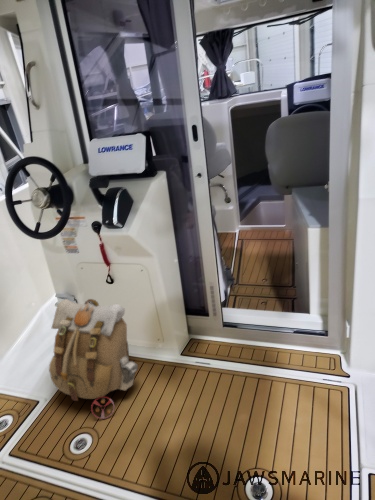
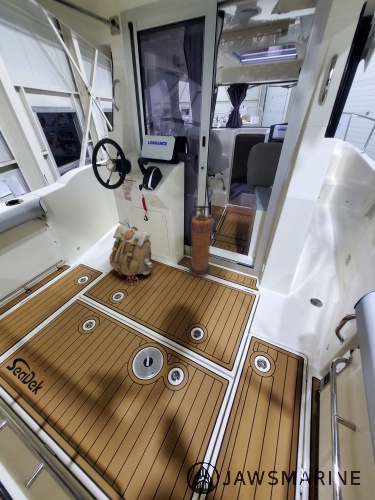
fire extinguisher: none [194,238,248,372] -> present [189,206,212,277]

